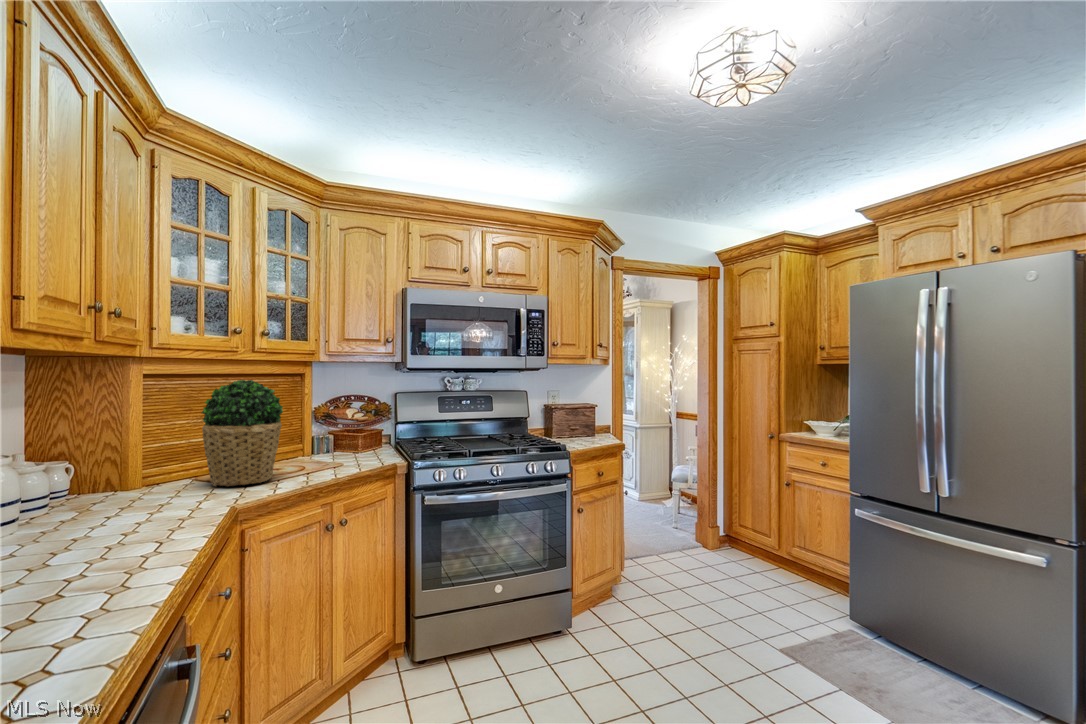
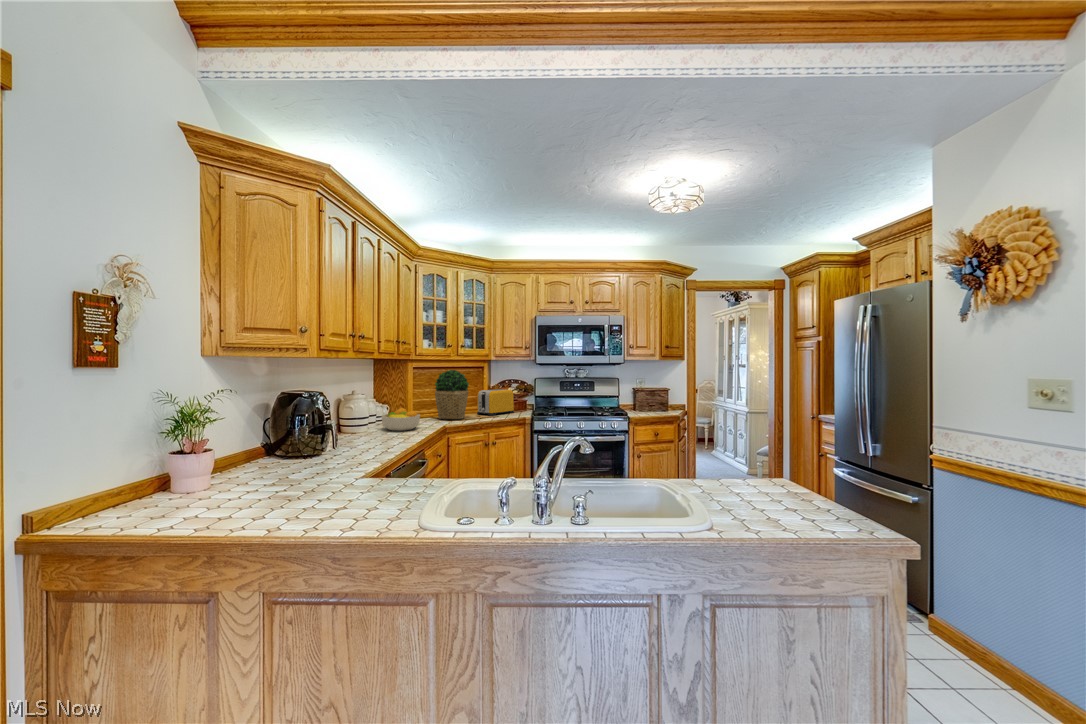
toaster: none [294,415,364,467] -> present [477,389,514,416]
fruit bowl: none [40,475,167,545] -> present [382,408,420,431]

